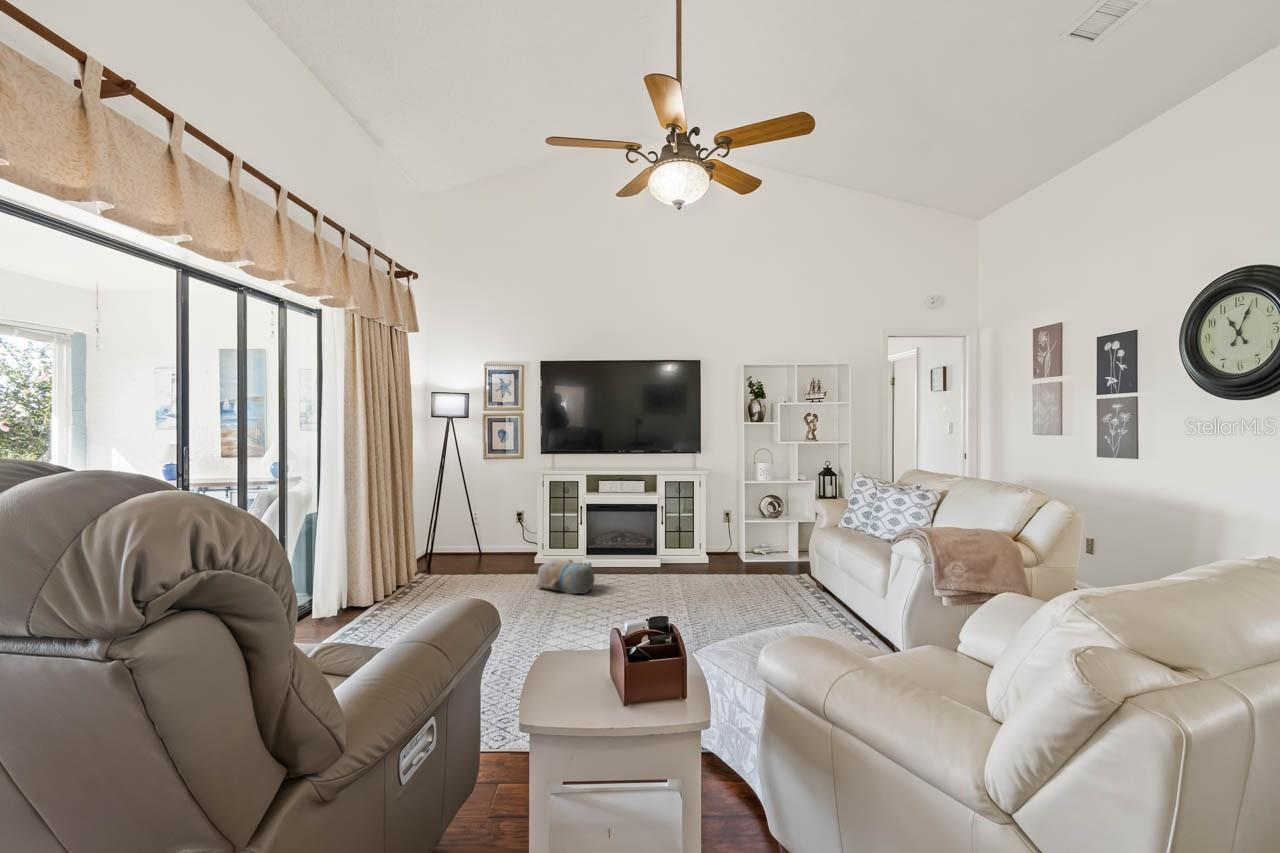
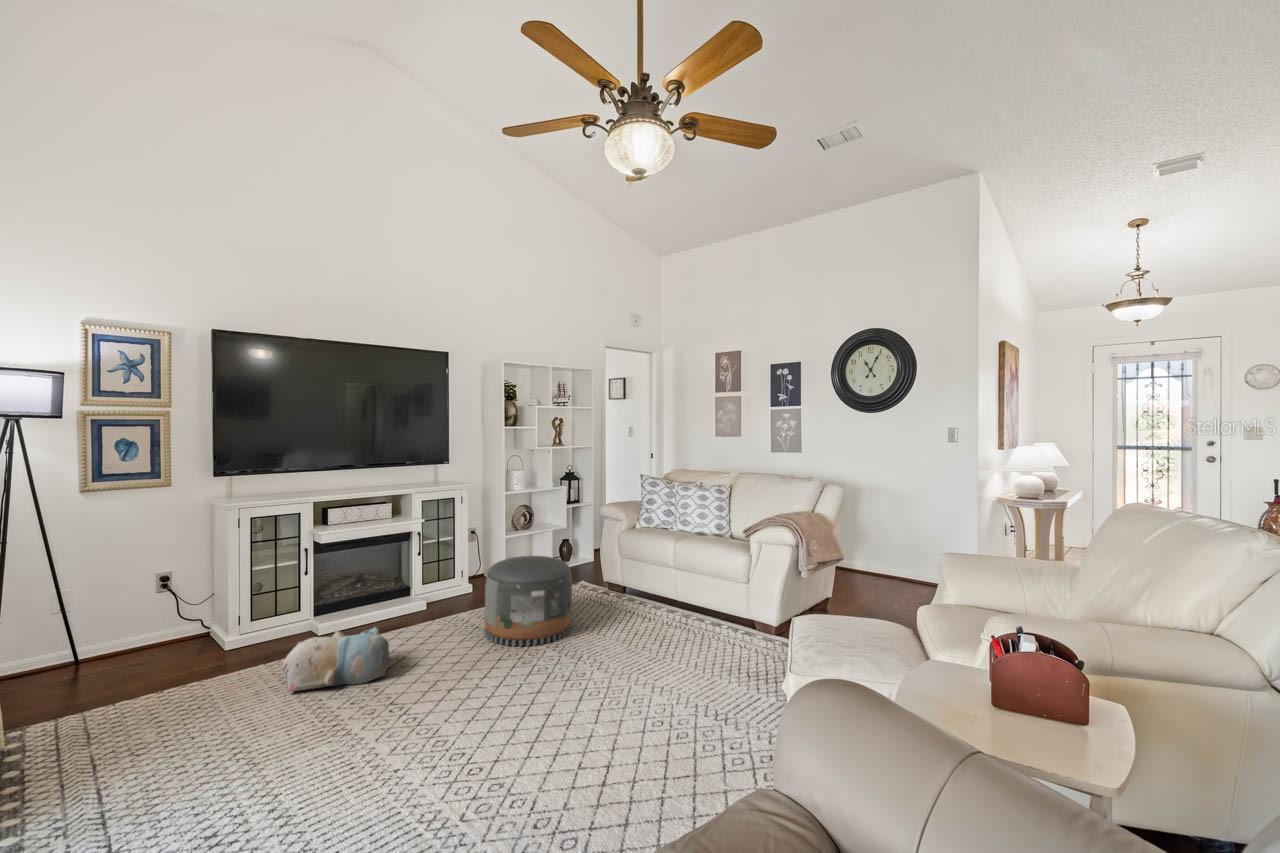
pouf: none [666,533,738,606] -> present [484,556,572,647]

